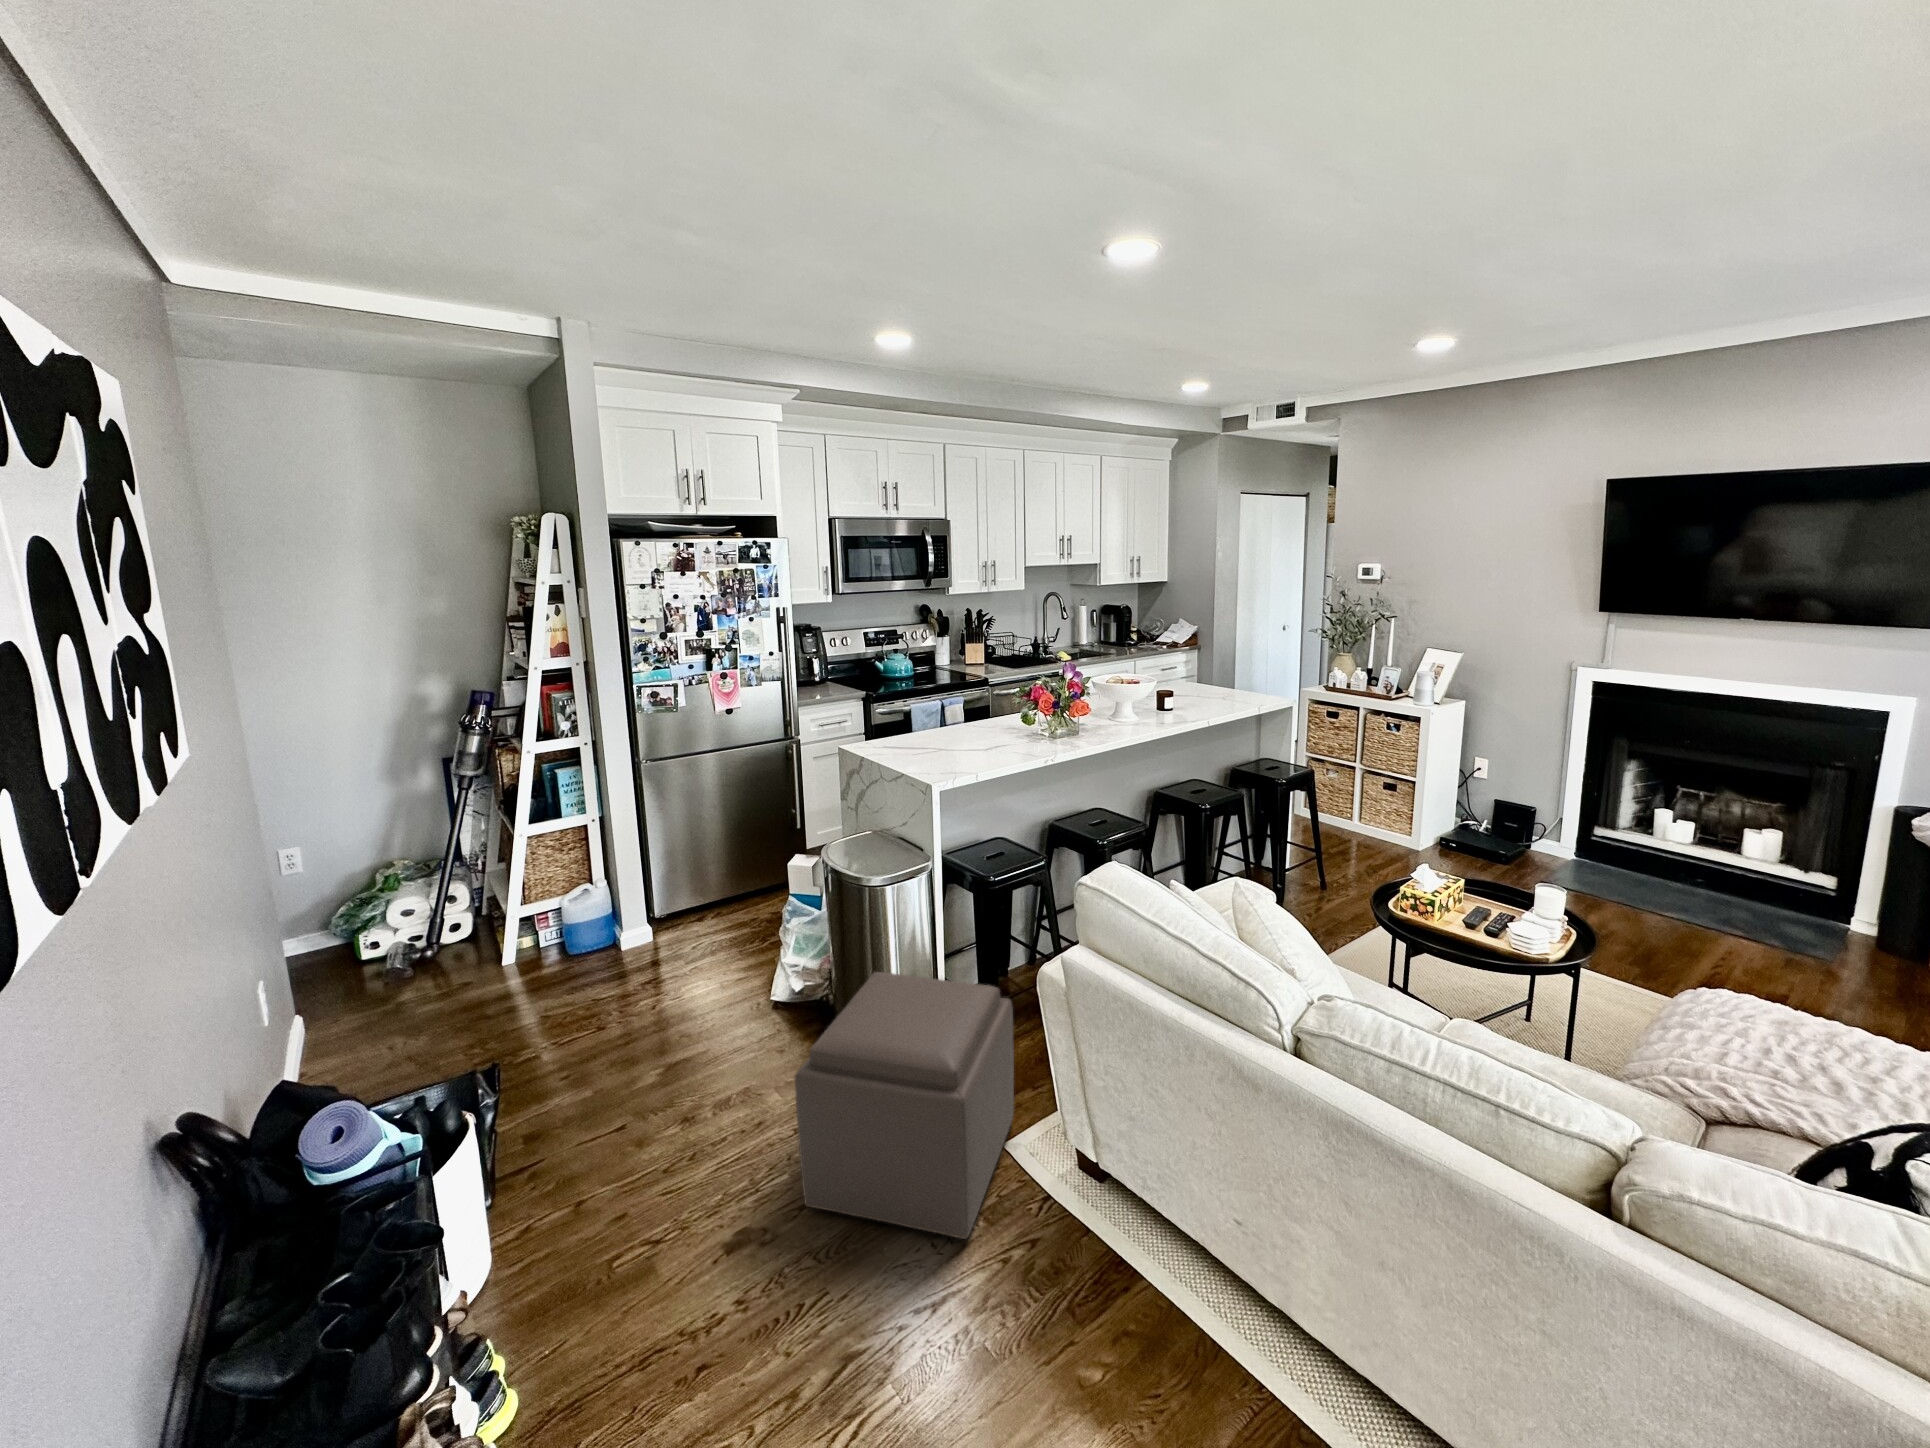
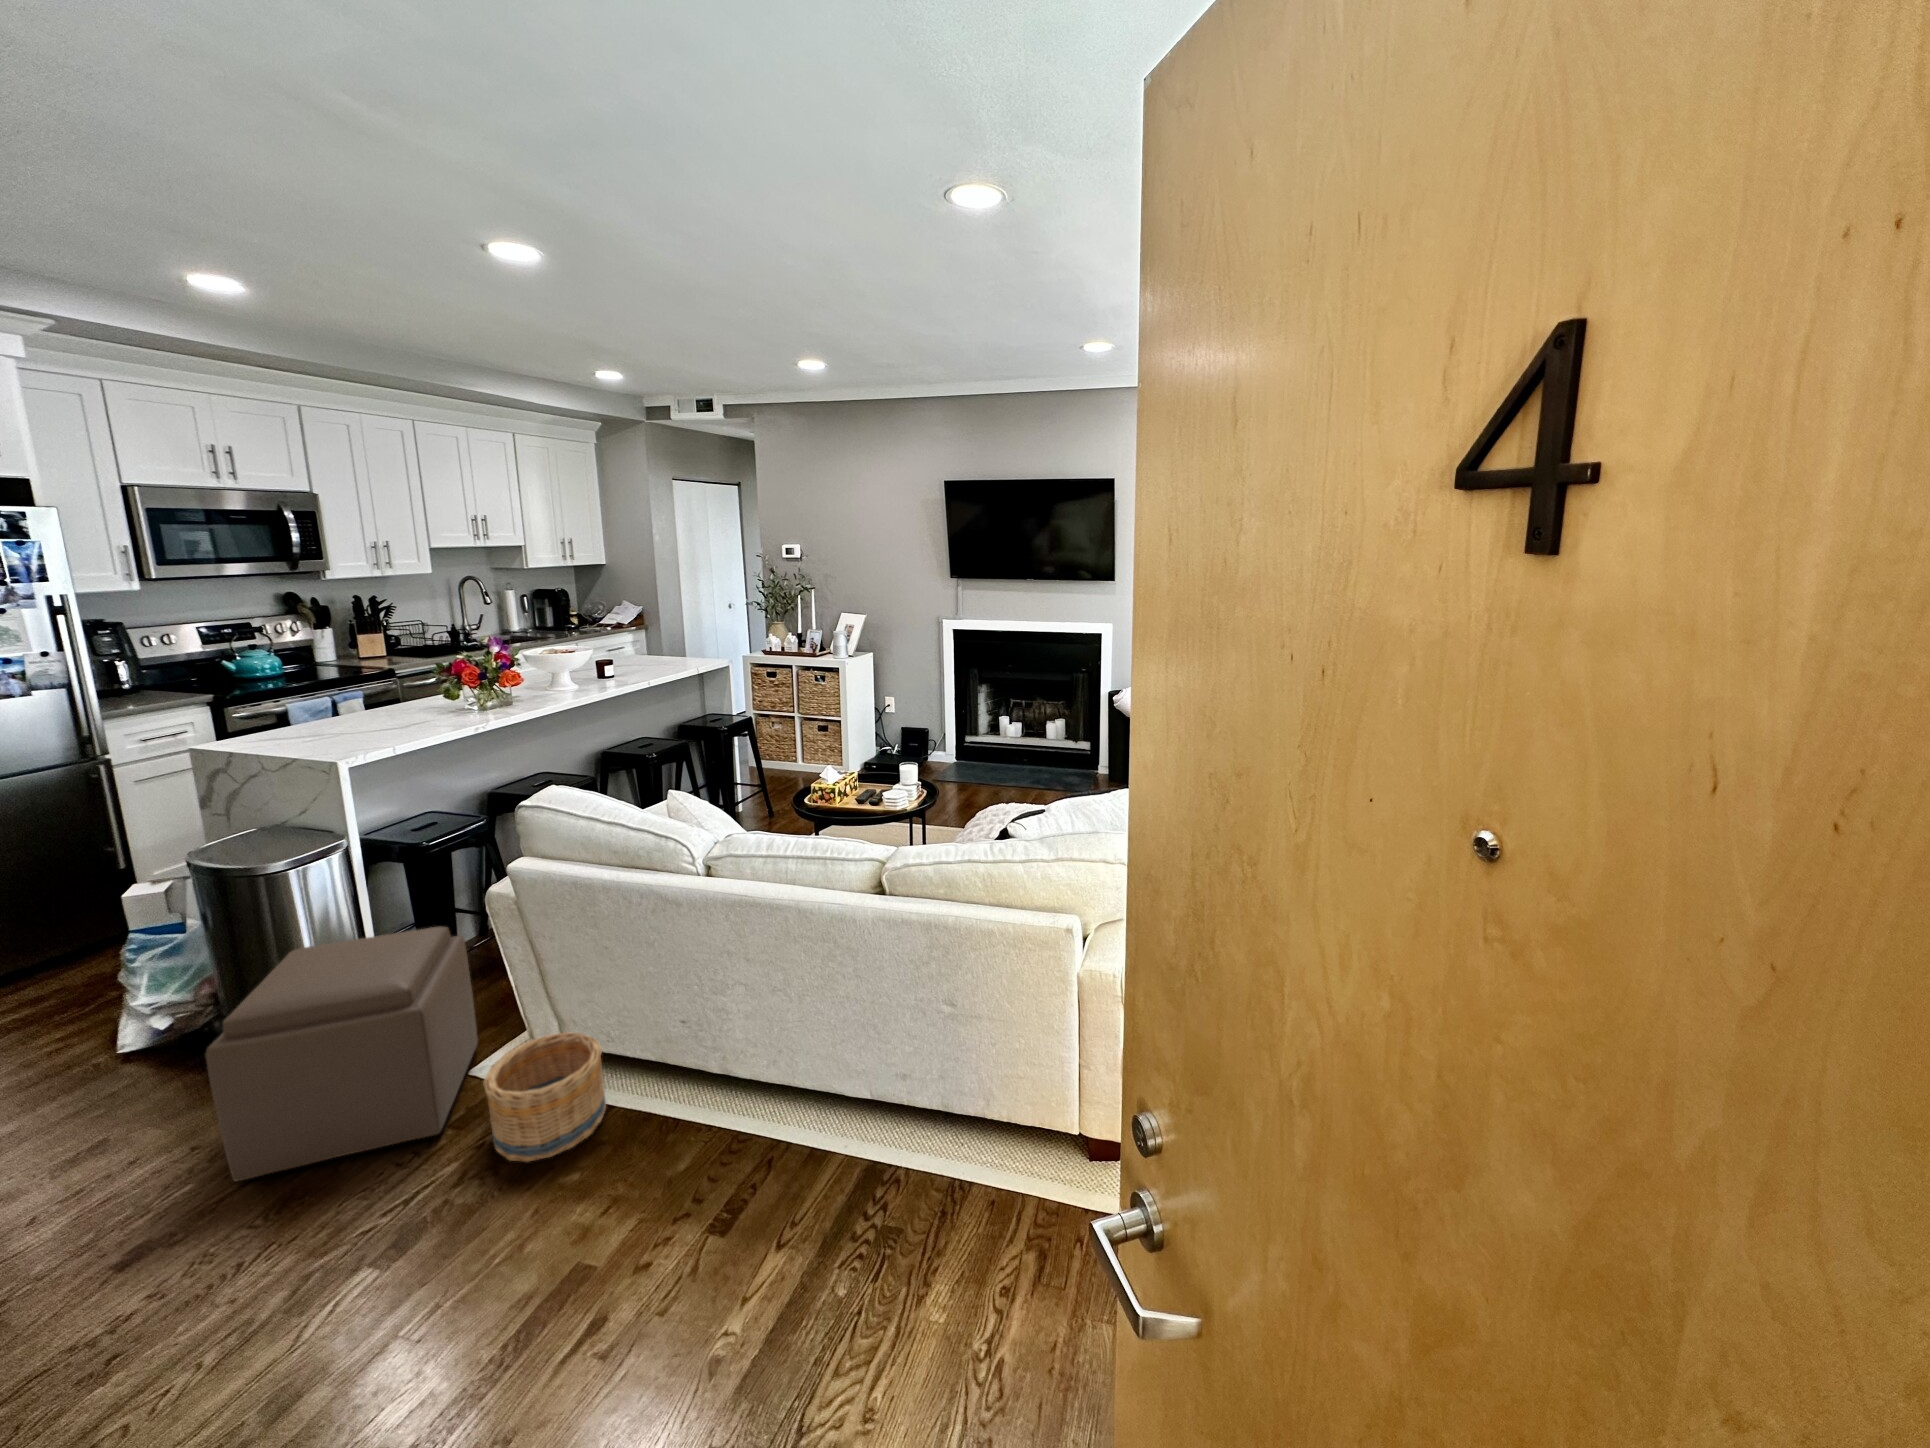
basket: none [1012,1167,1138,1348] -> present [483,1032,606,1162]

